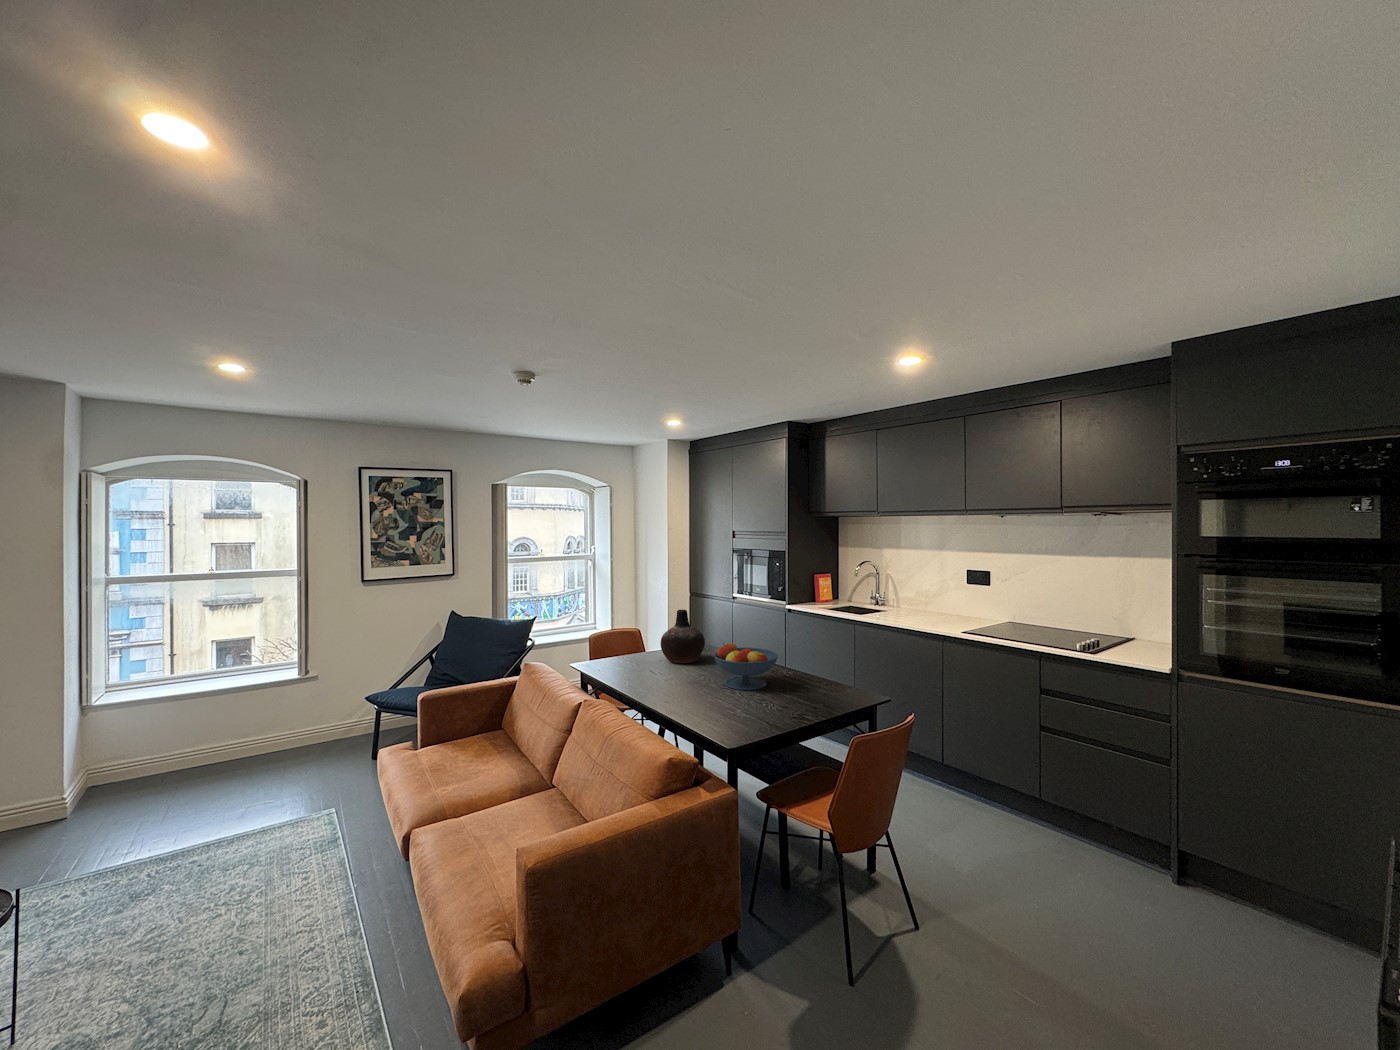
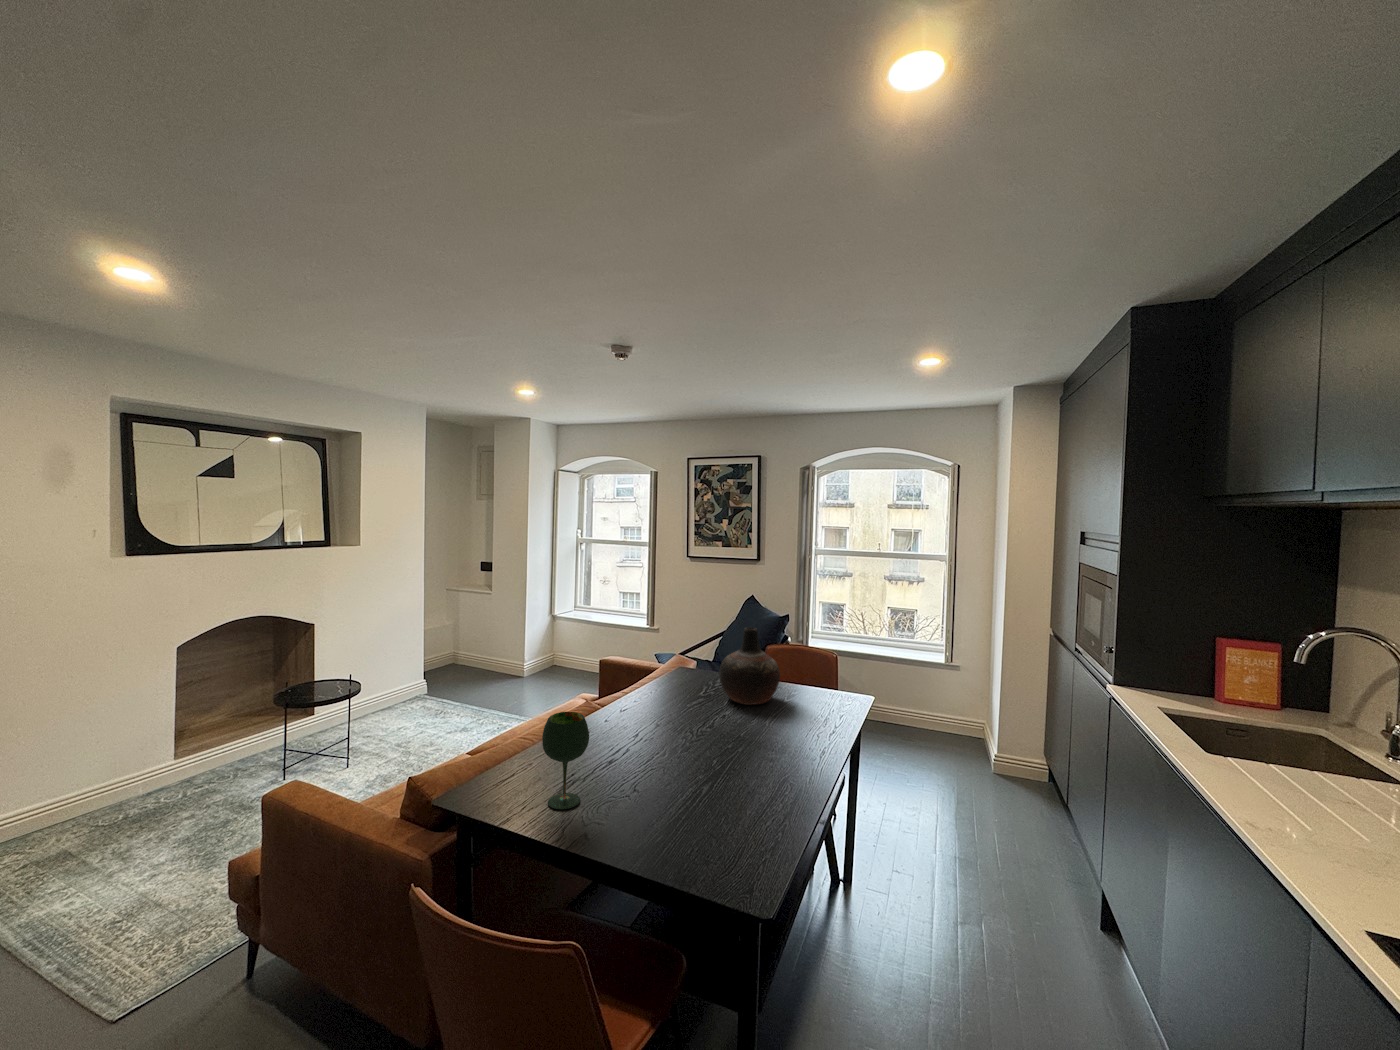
fruit bowl: present [714,643,778,690] -> none [622,676,721,761]
wine glass: none [789,656,817,712] -> present [542,712,589,810]

